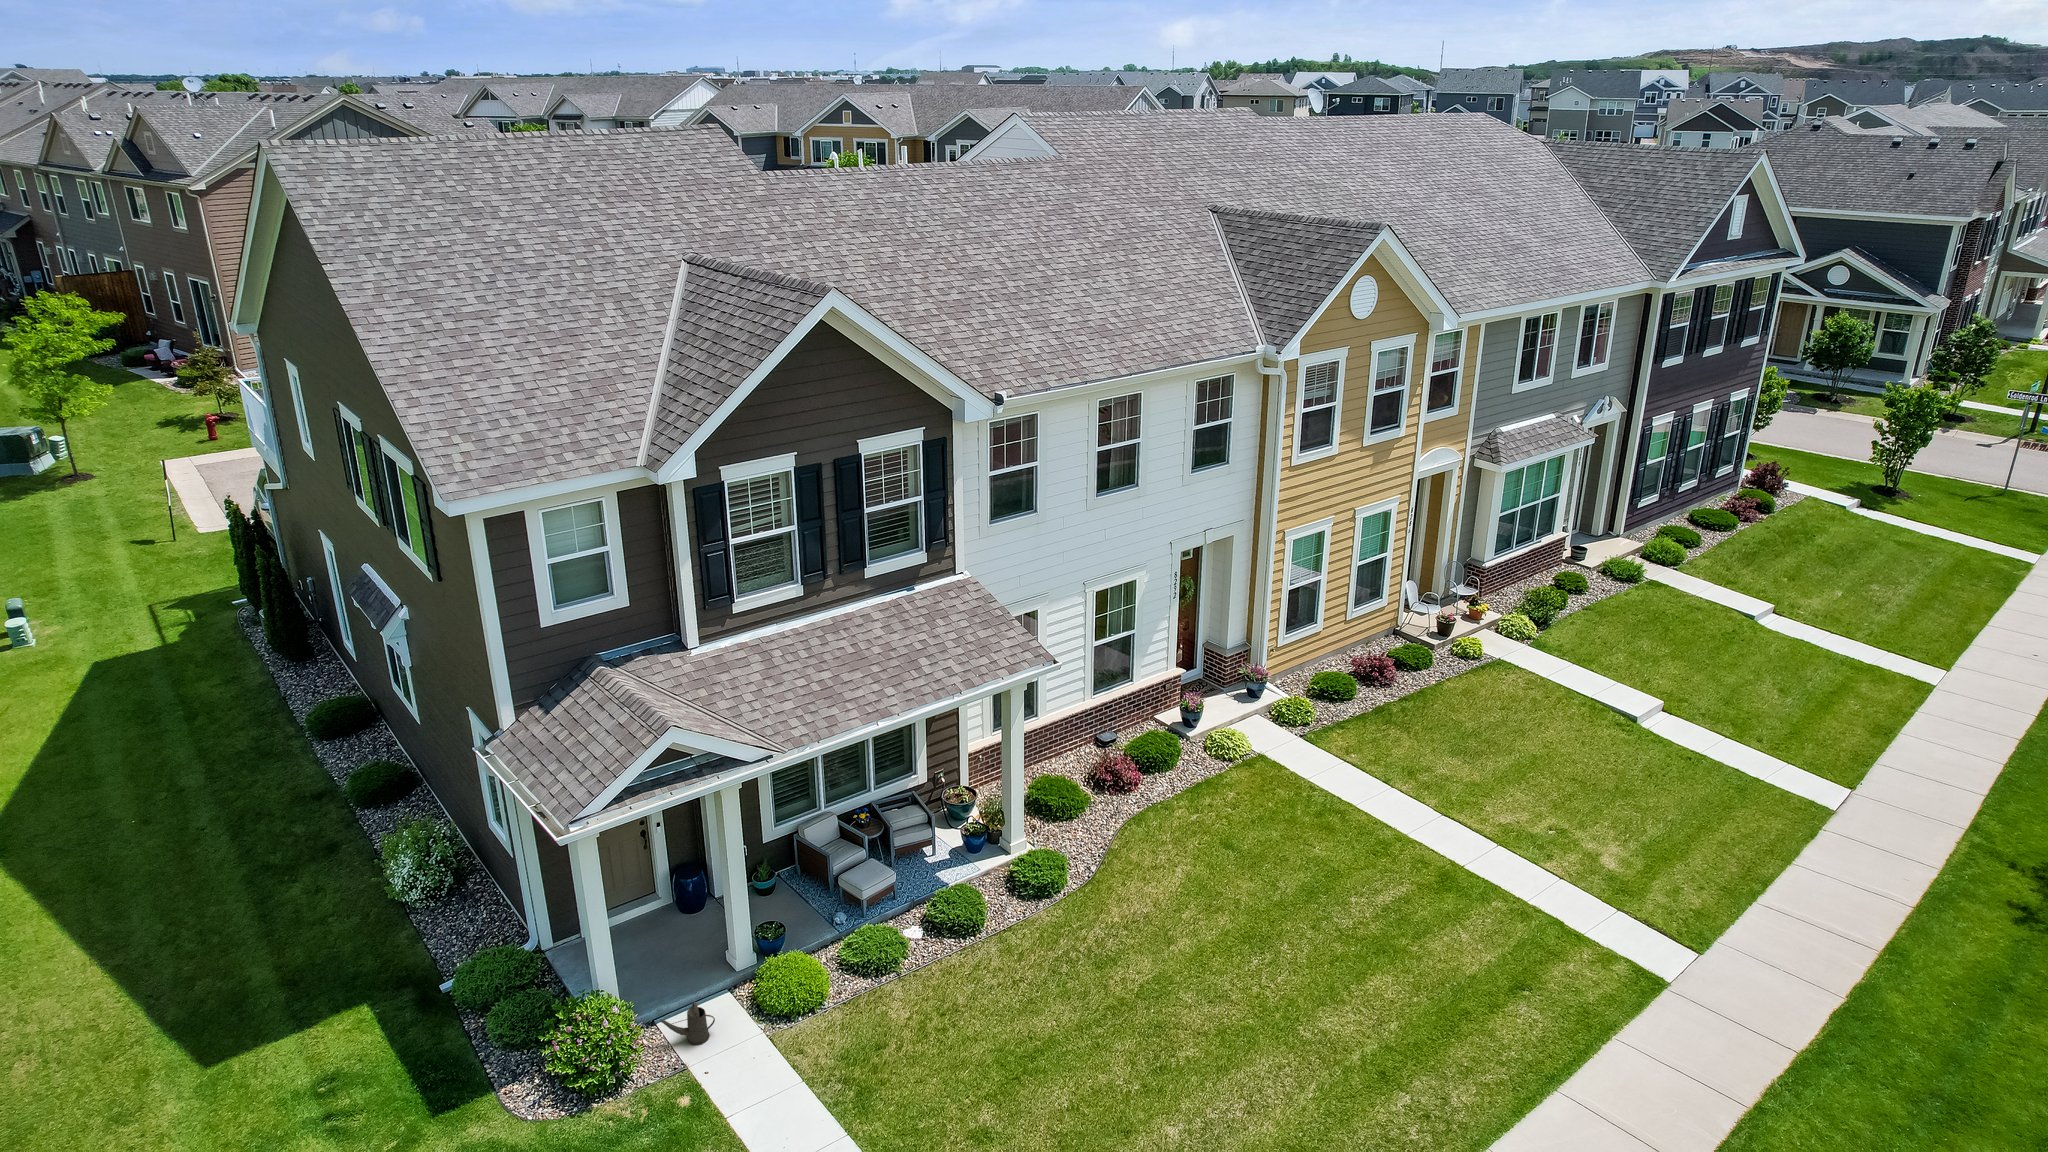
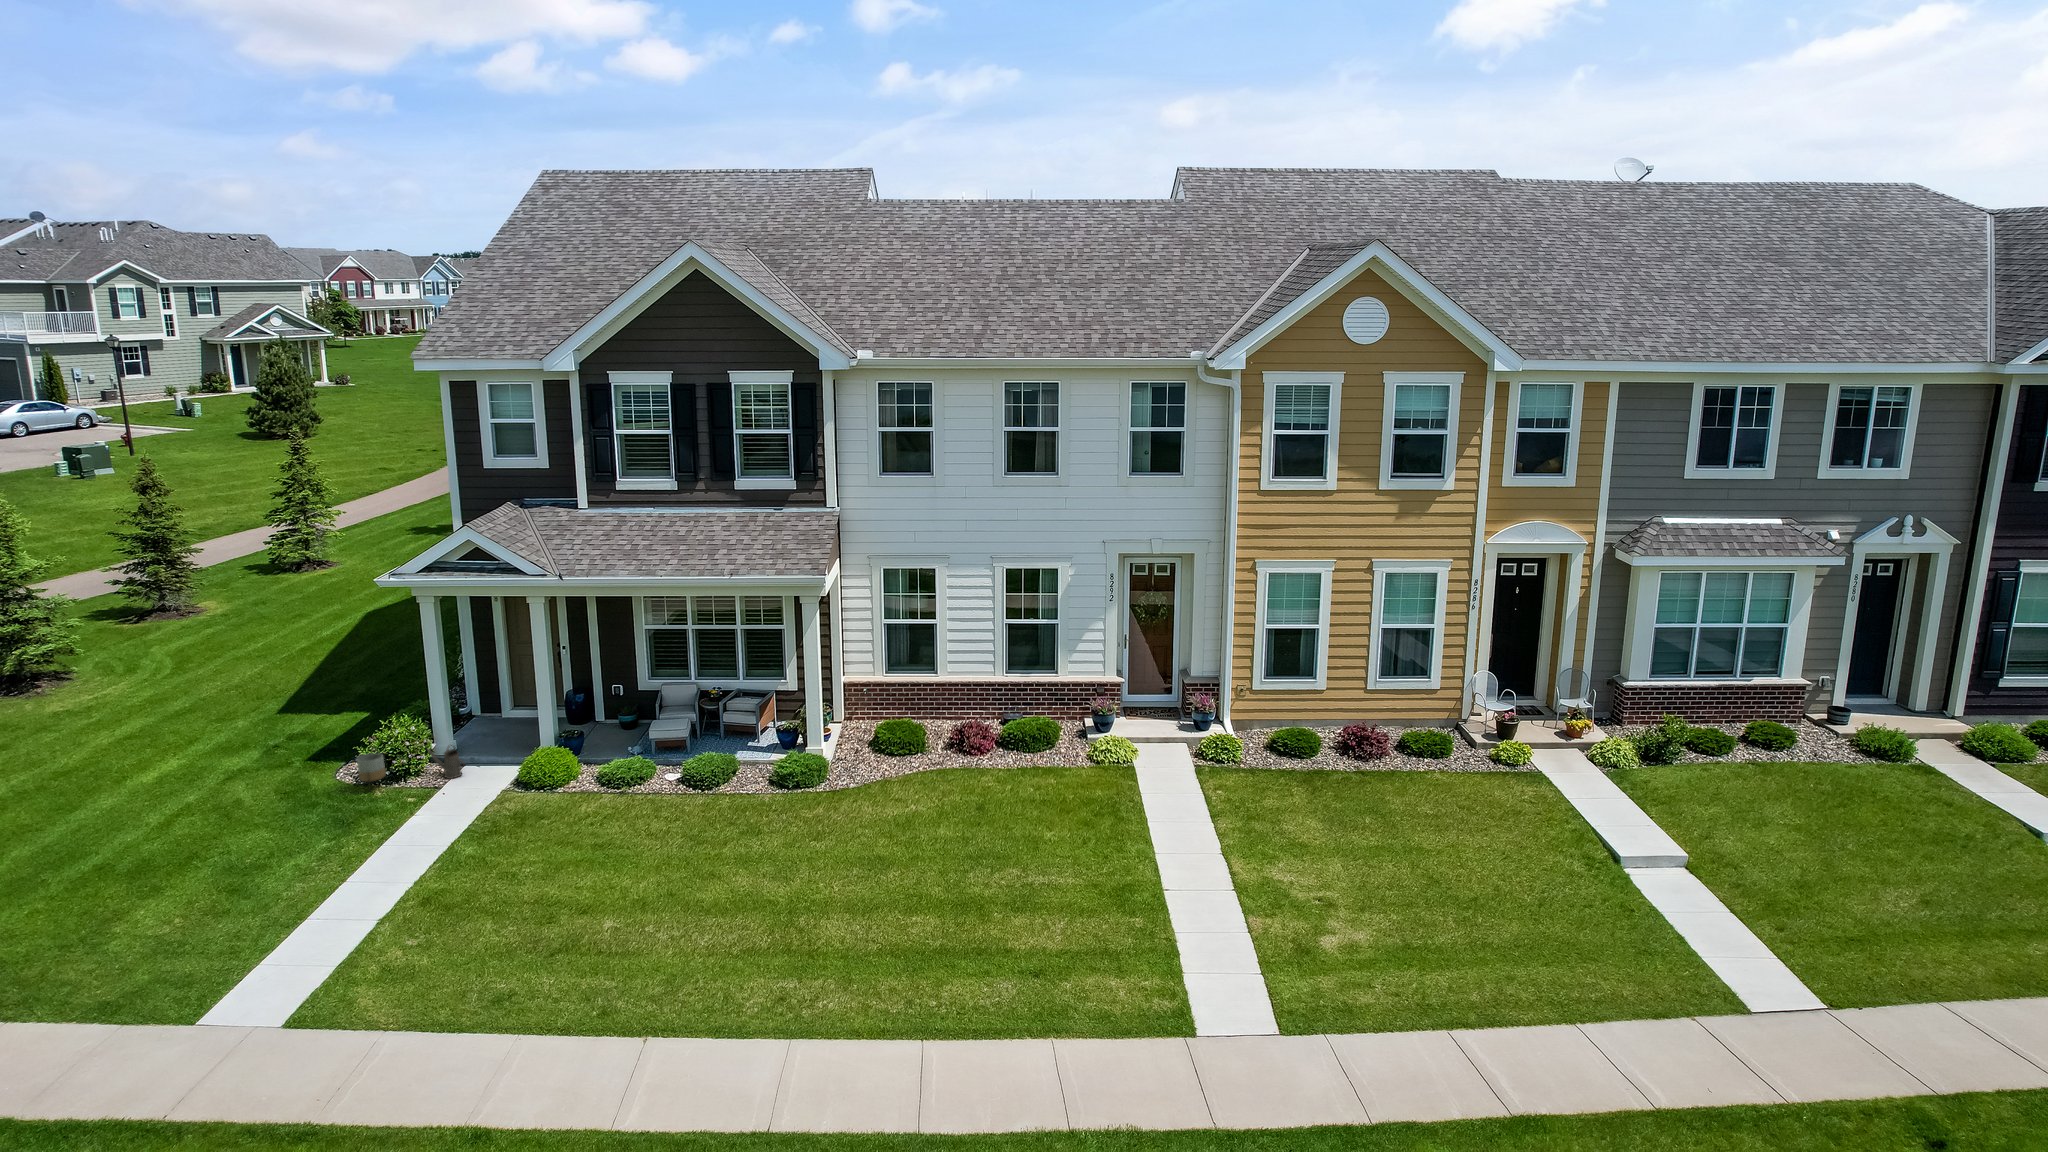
planter: none [612,1054,648,1108] -> present [357,753,386,782]

